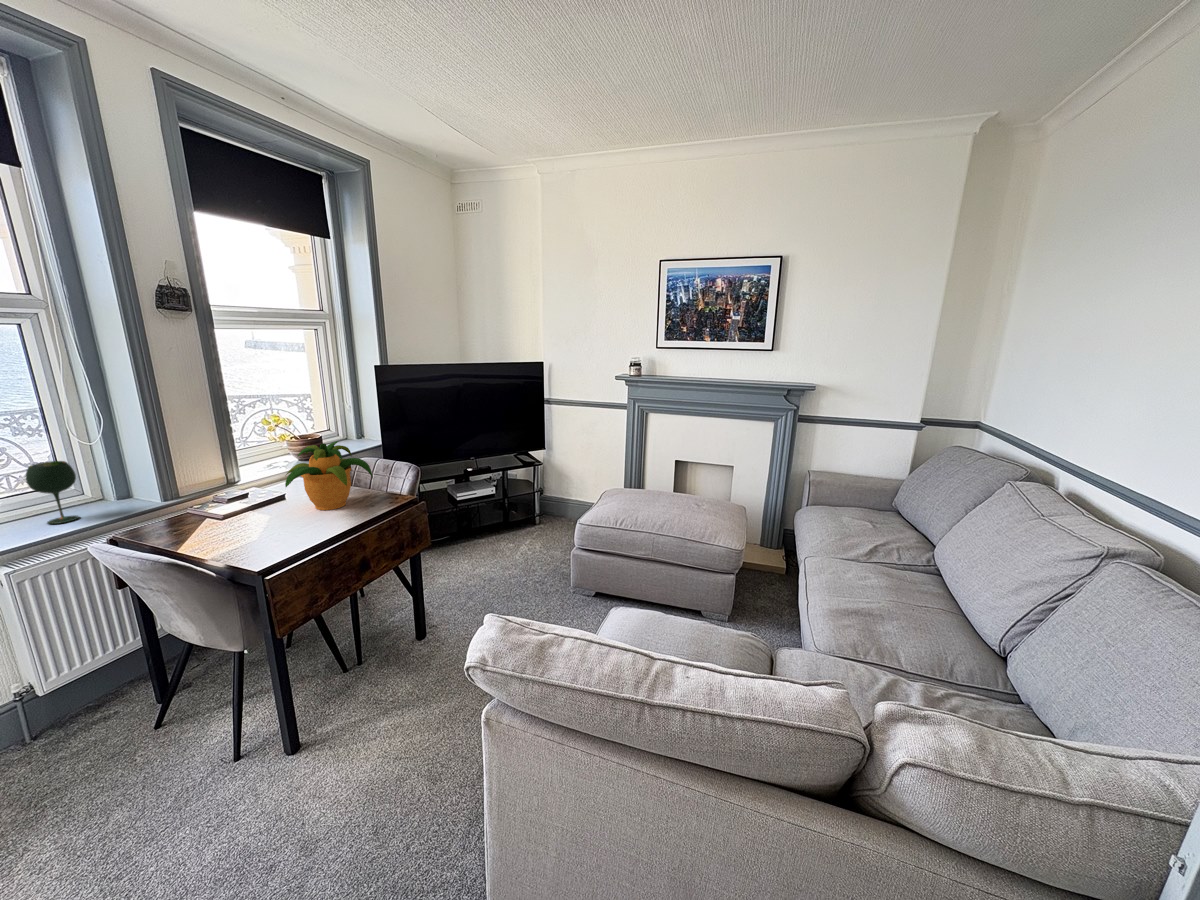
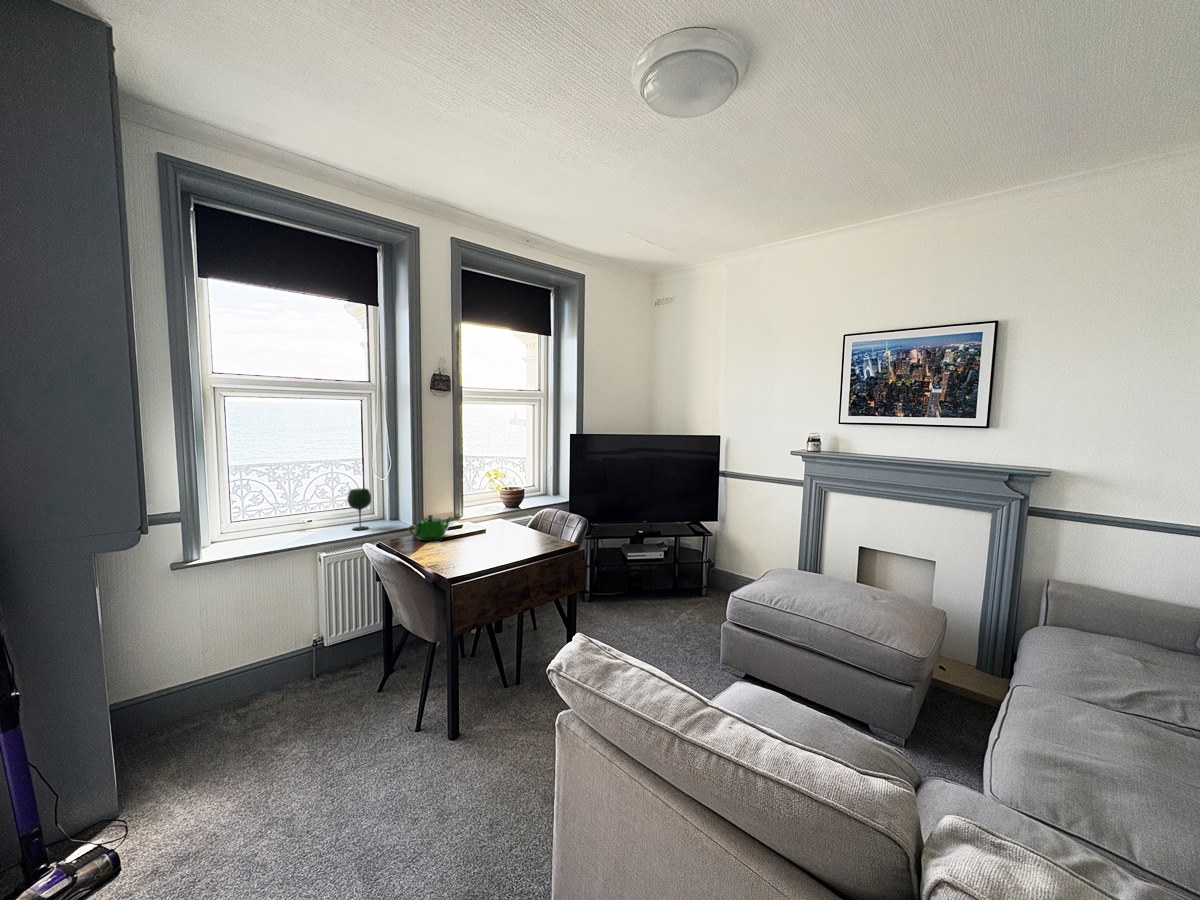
potted plant: present [285,441,373,510] -> none [481,490,545,545]
teapot: none [163,484,232,523] -> present [409,515,451,541]

